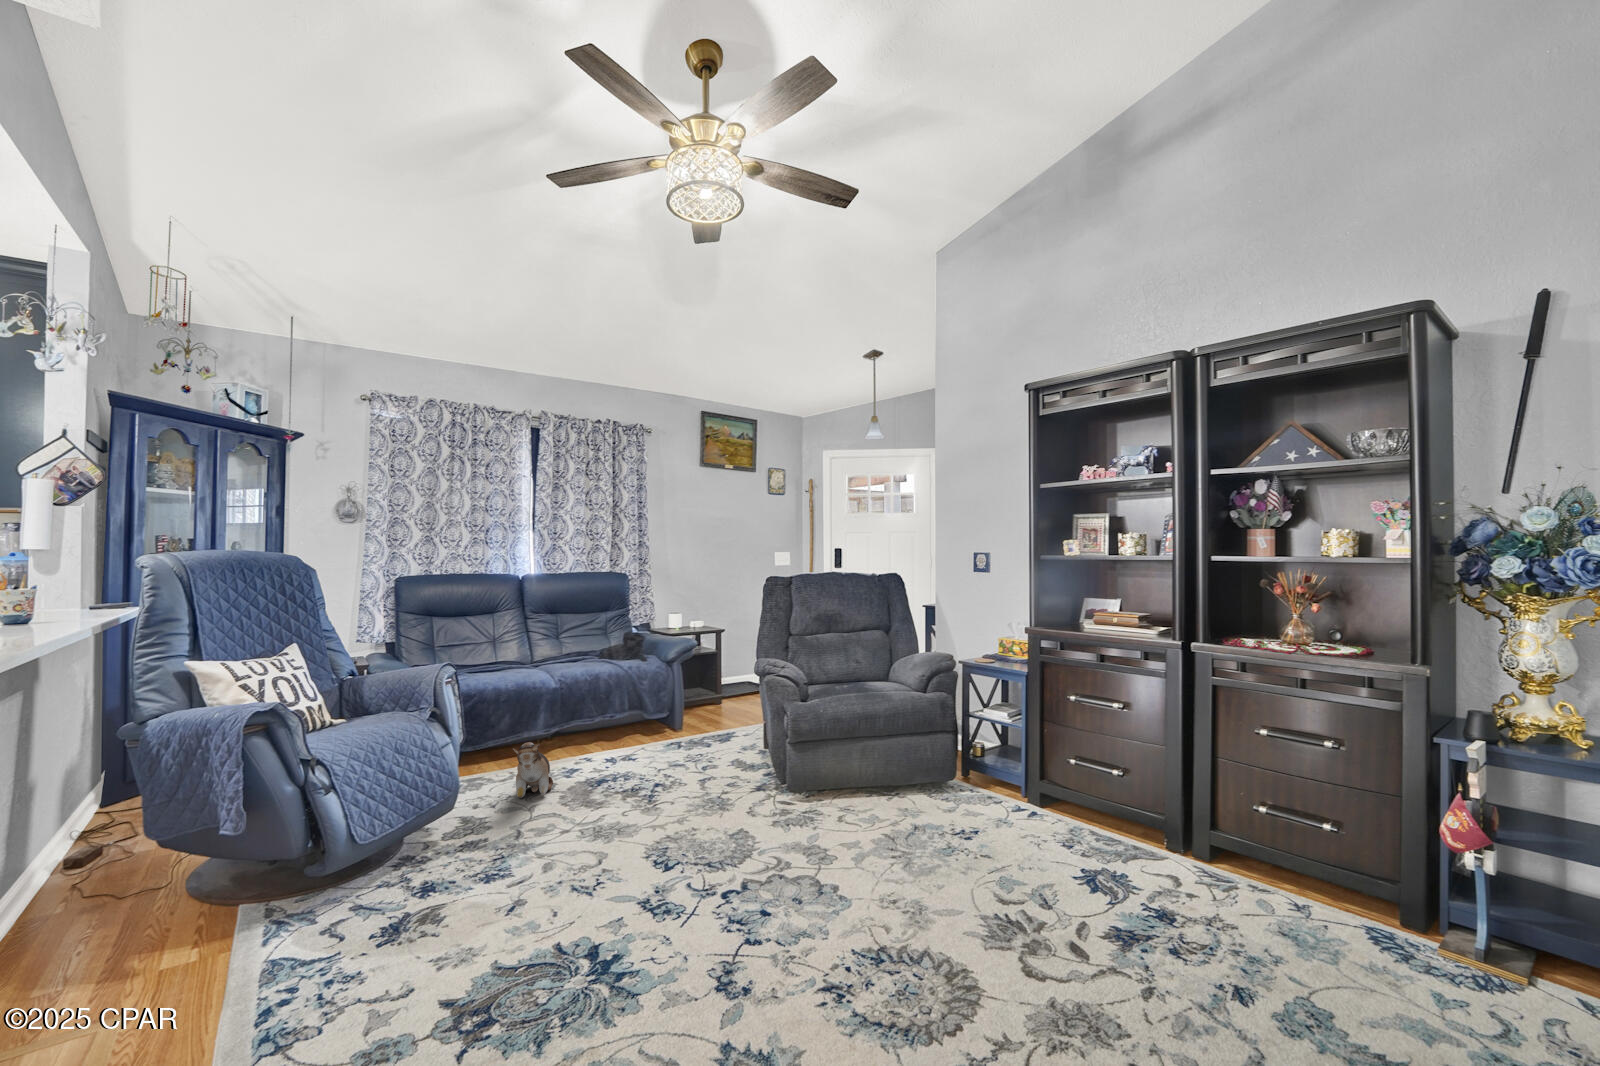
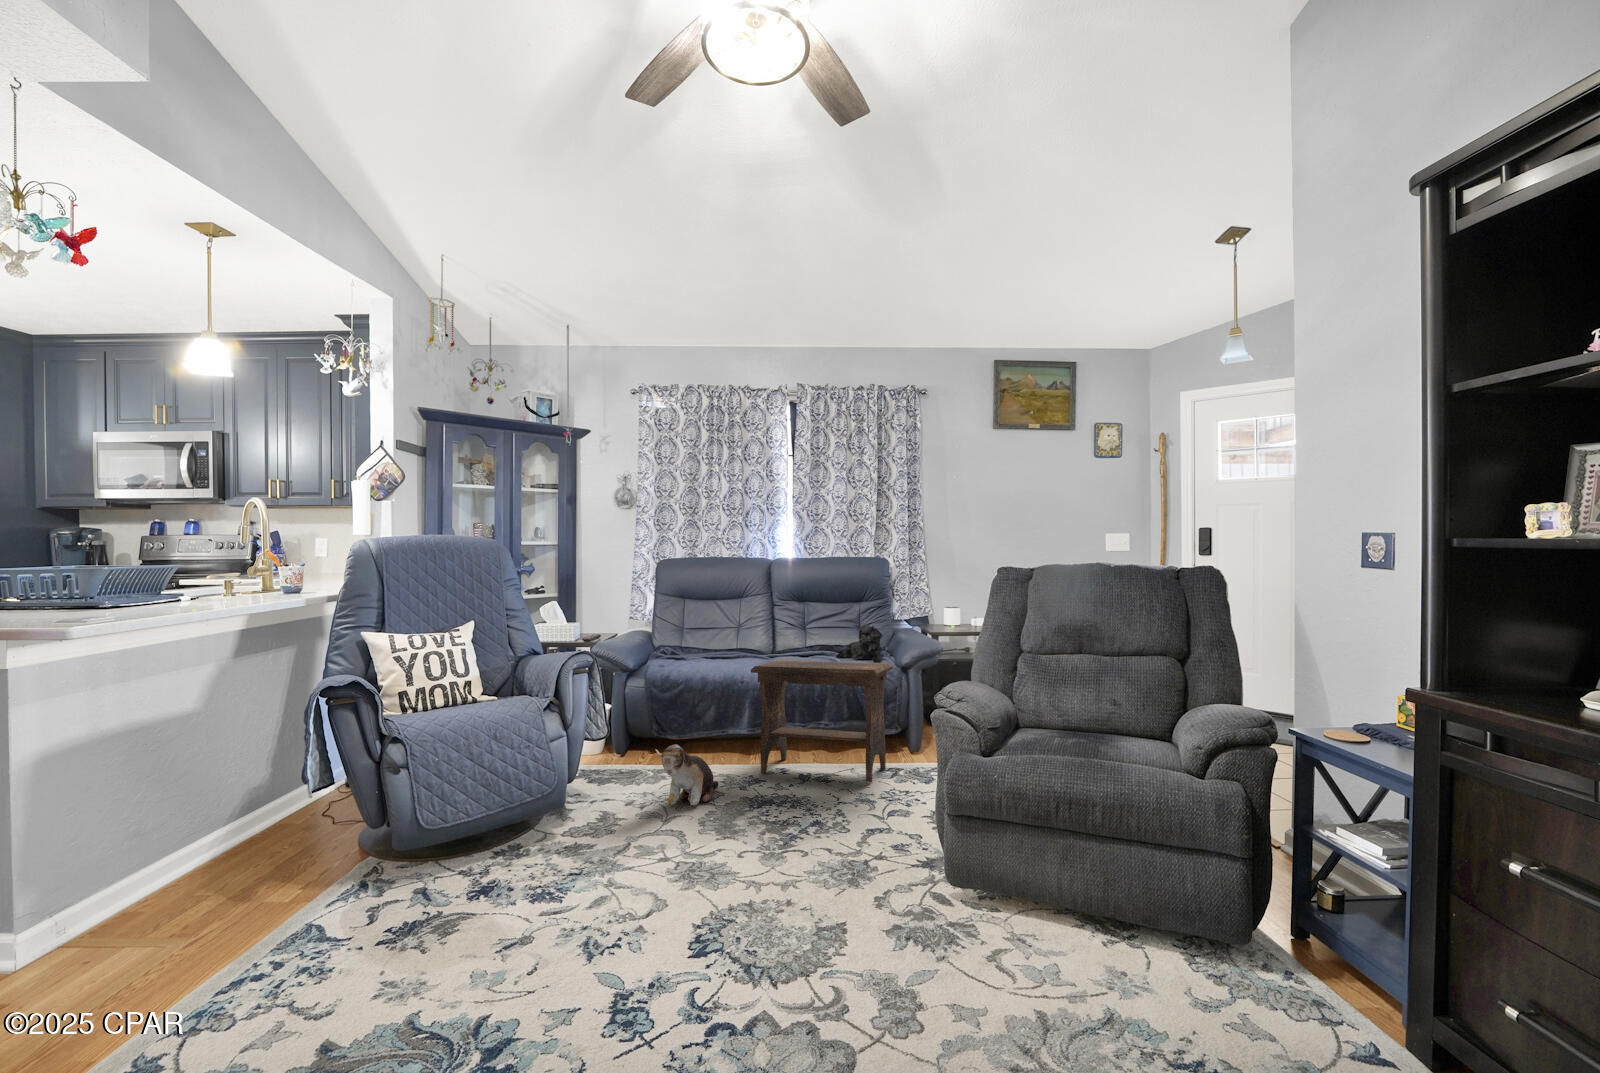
footstool: none [561,659,676,763] -> present [751,660,893,782]

